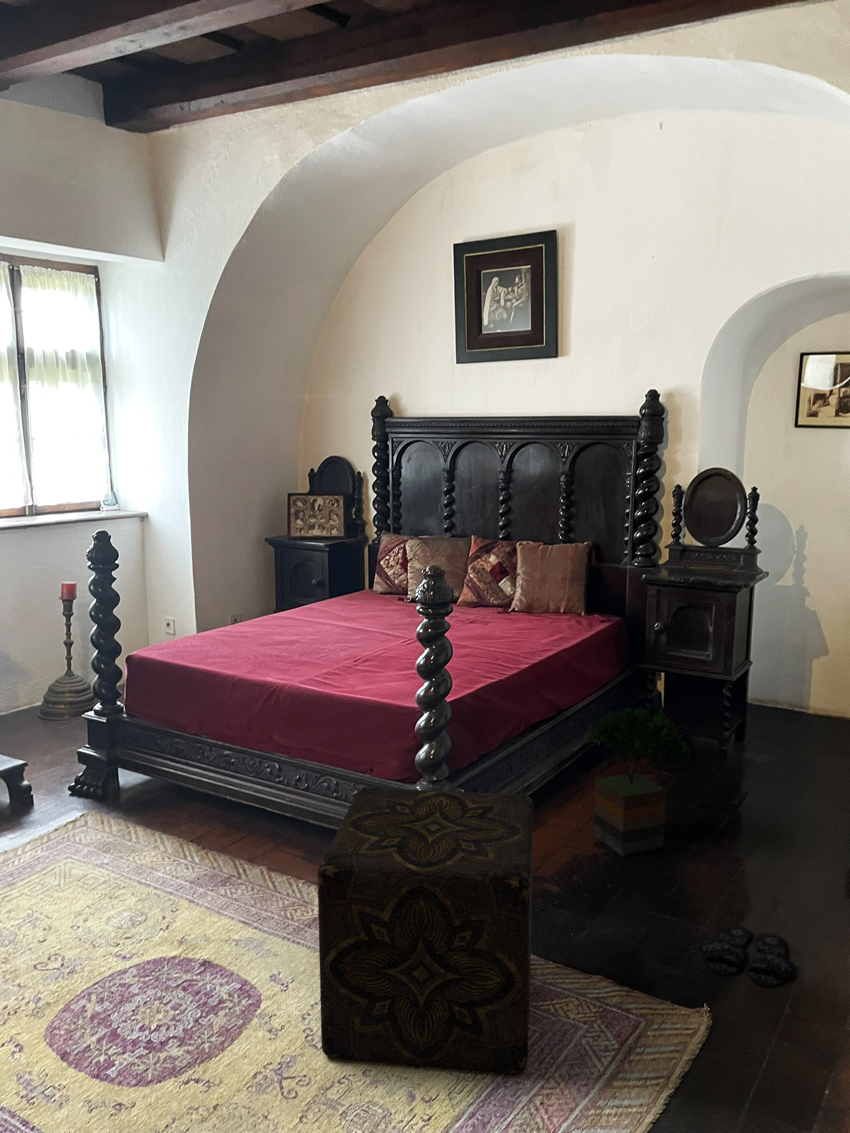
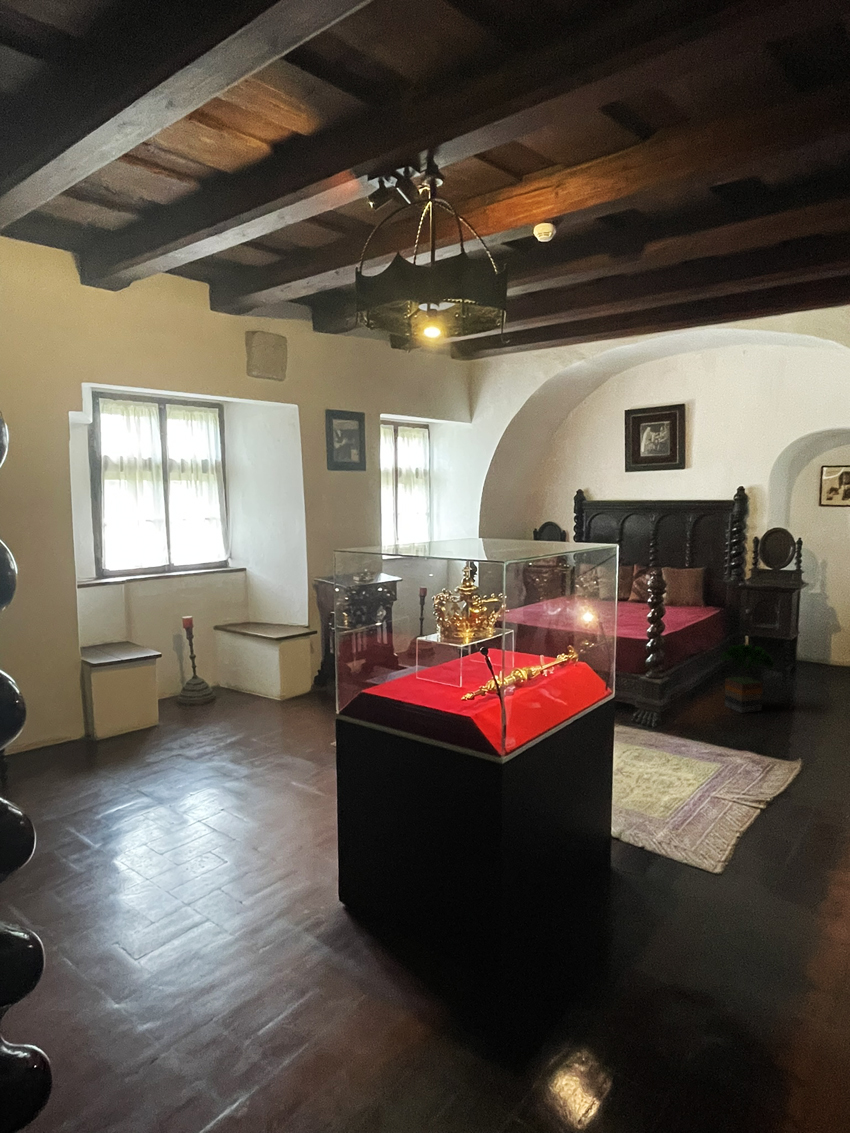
ottoman: present [318,787,533,1073] -> none [632,665,724,770]
slippers: present [703,925,794,987] -> none [789,735,833,753]

